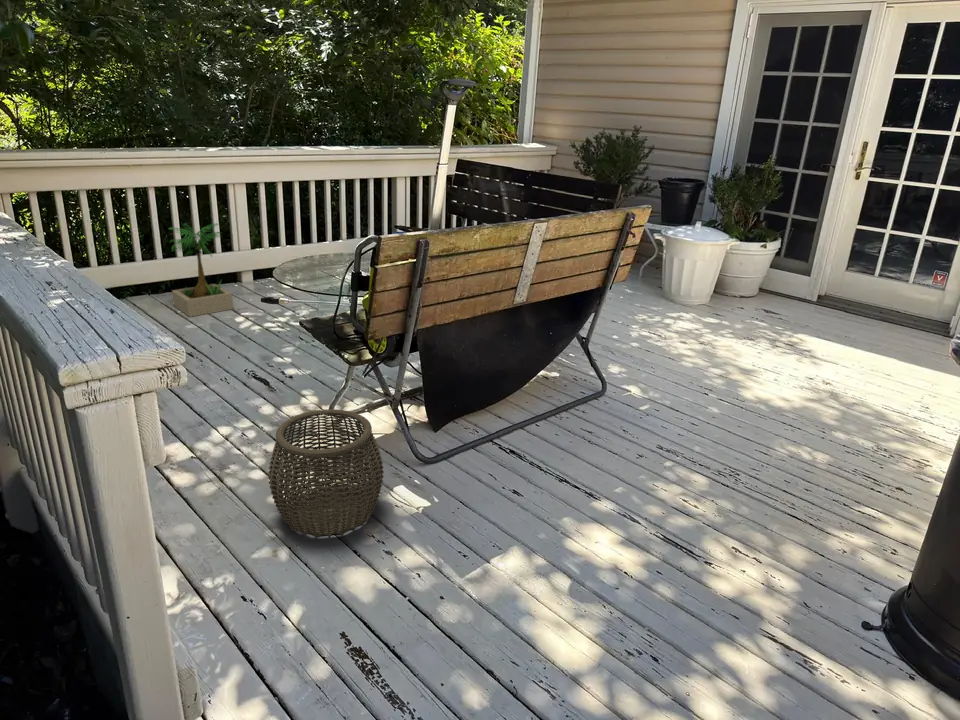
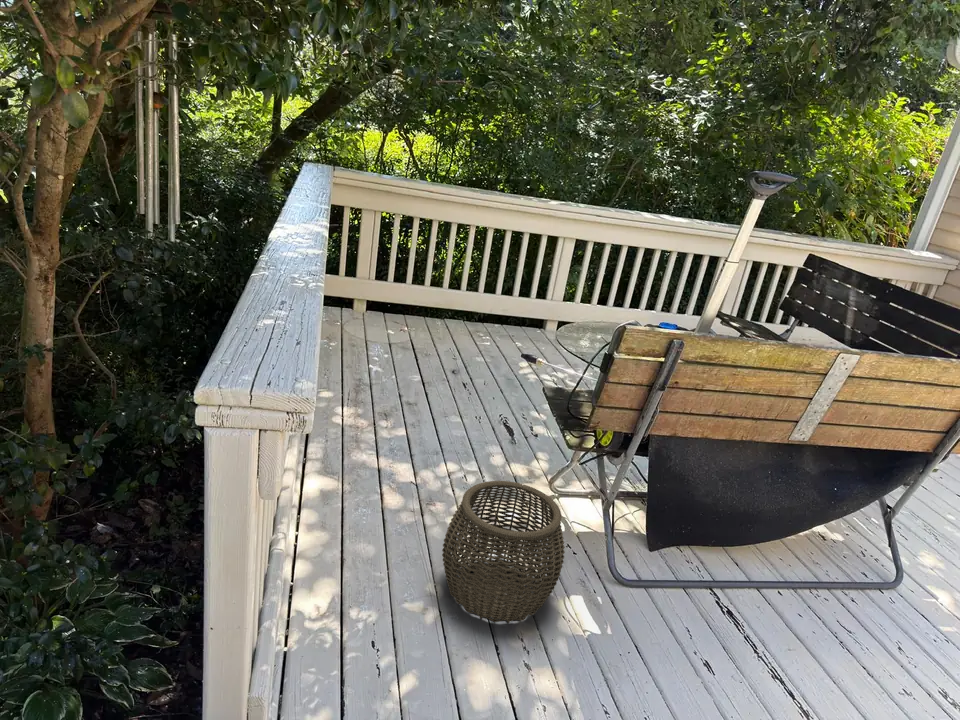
potted plant: present [169,224,233,317] -> none [472,250,543,345]

